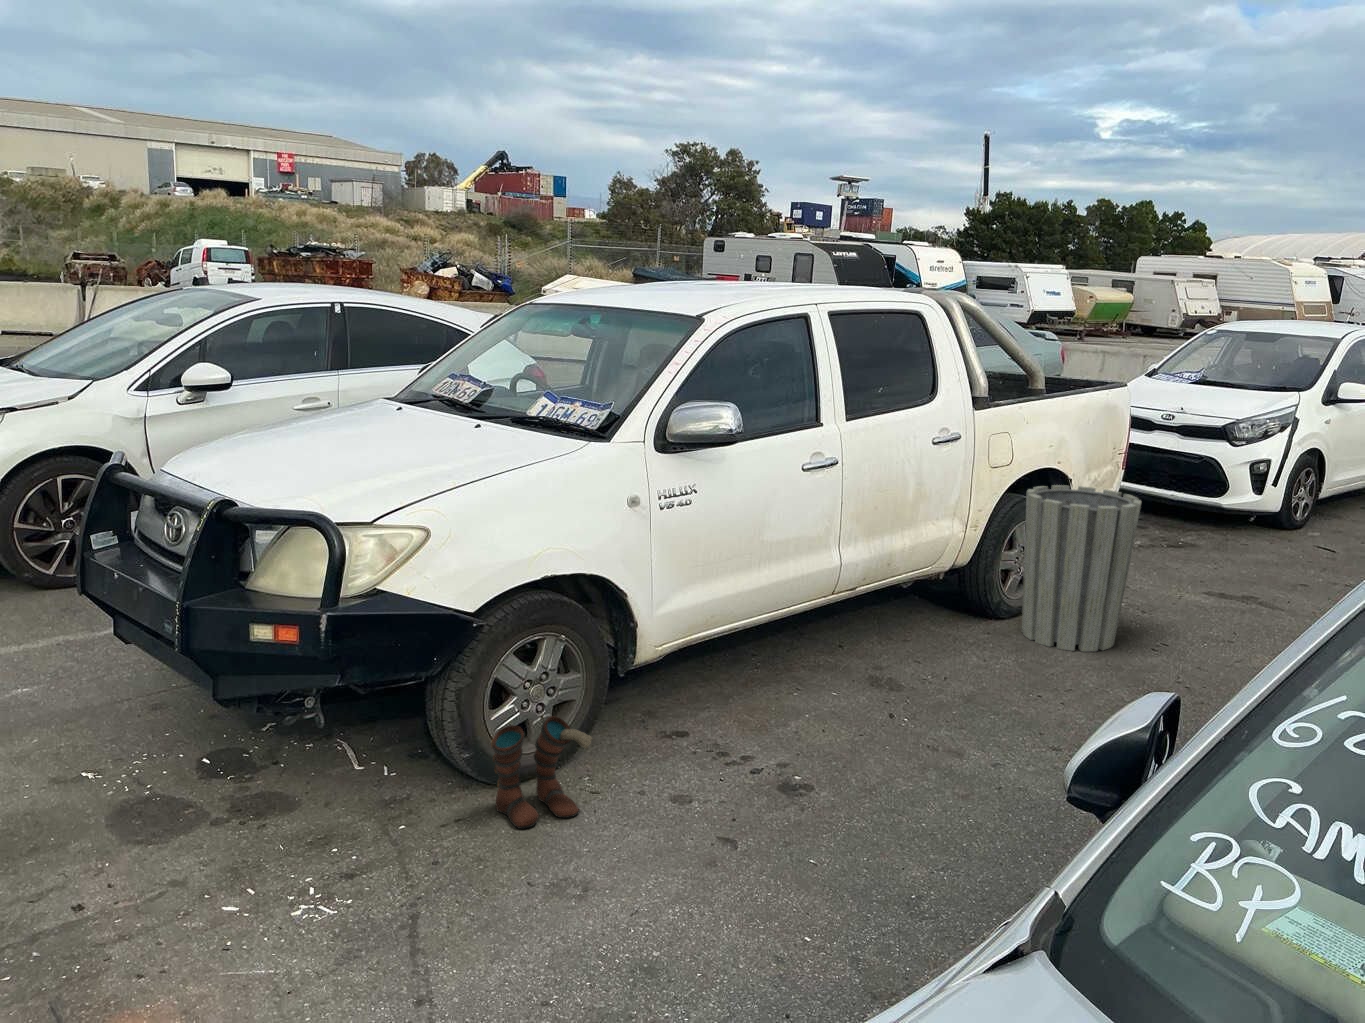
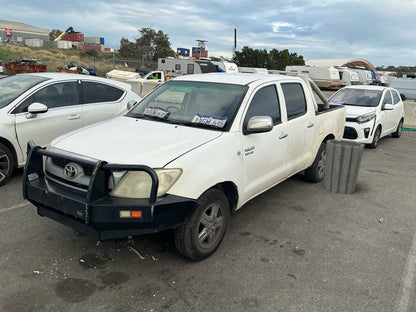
boots: present [491,716,593,829] -> none [202,234,238,278]

